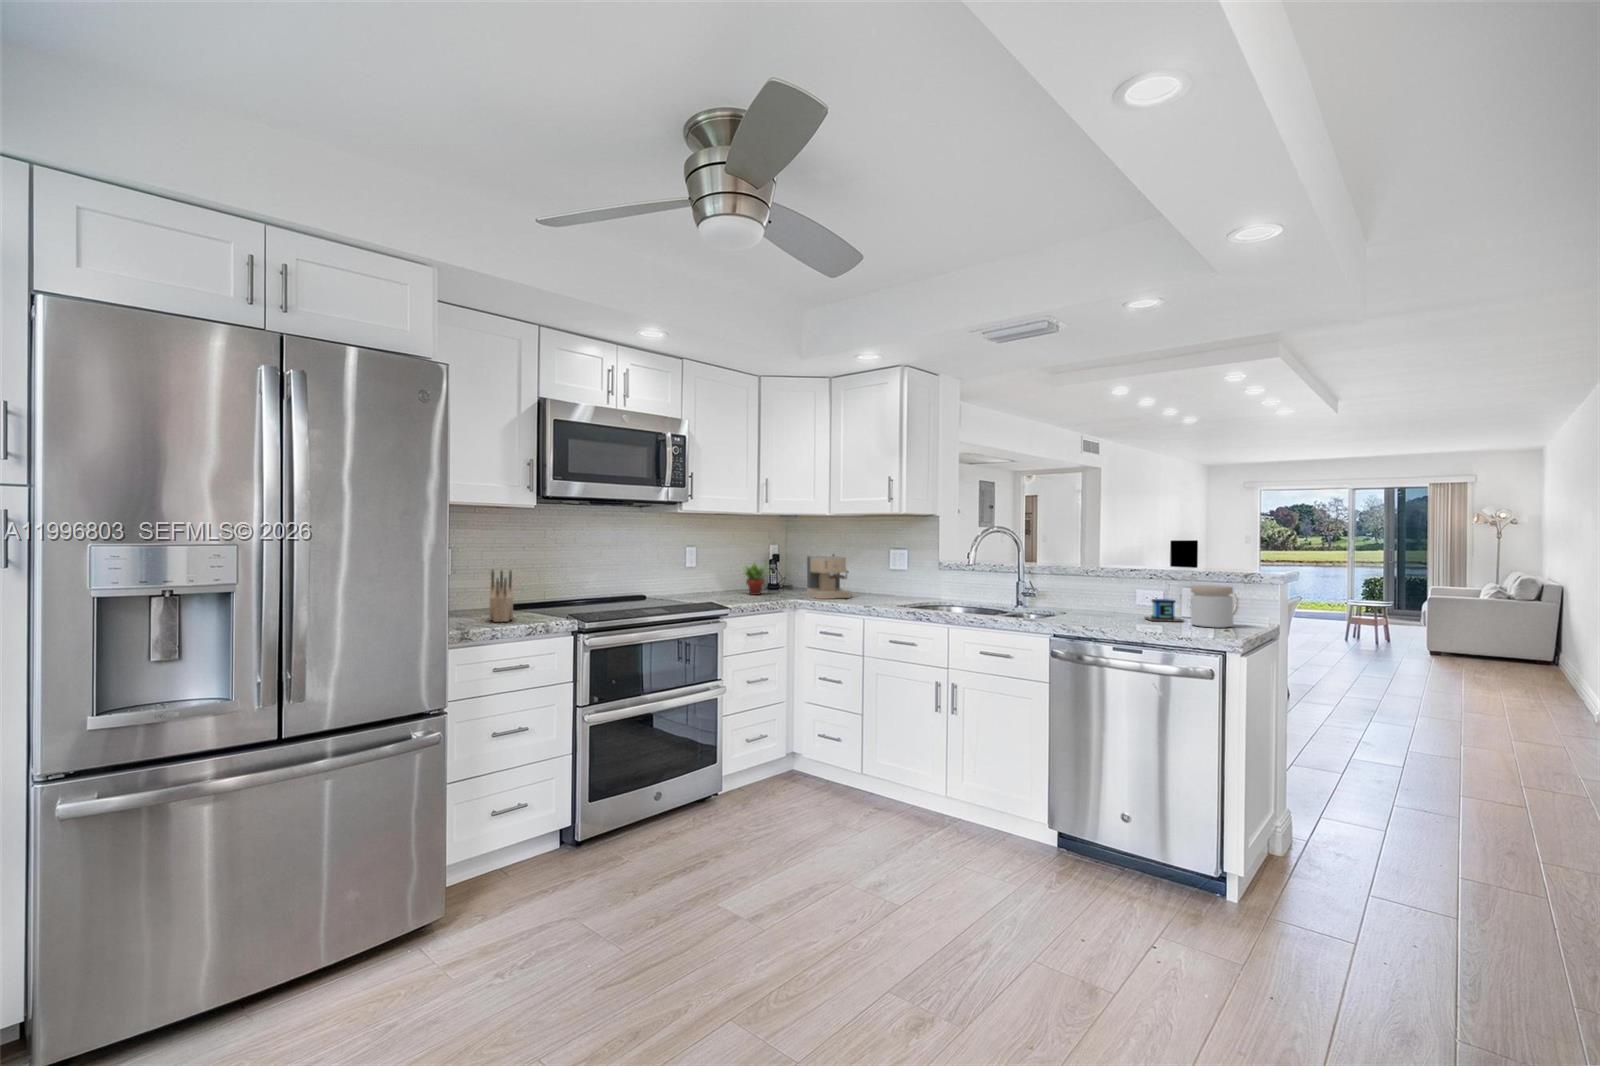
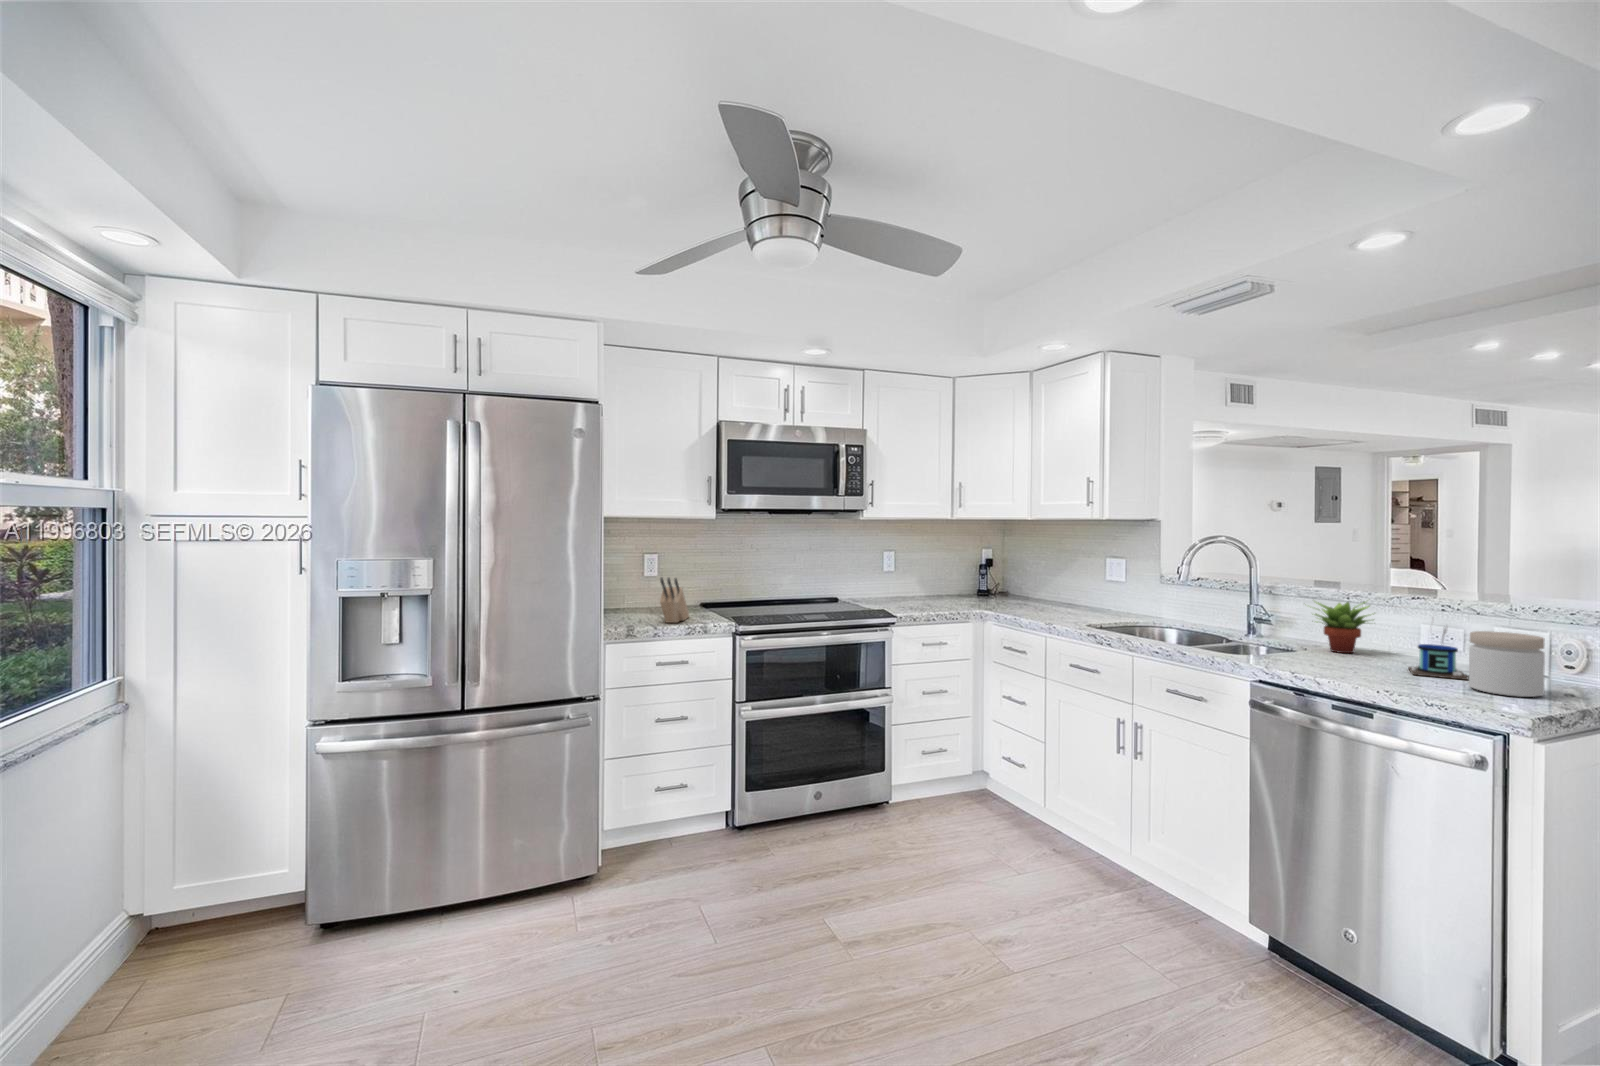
coffee maker: present [807,554,851,599] -> none [1008,562,1055,611]
succulent plant: present [744,563,765,595] -> present [1315,602,1370,653]

